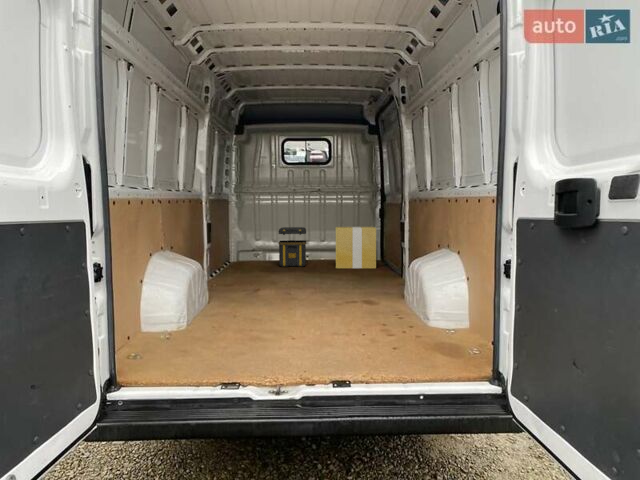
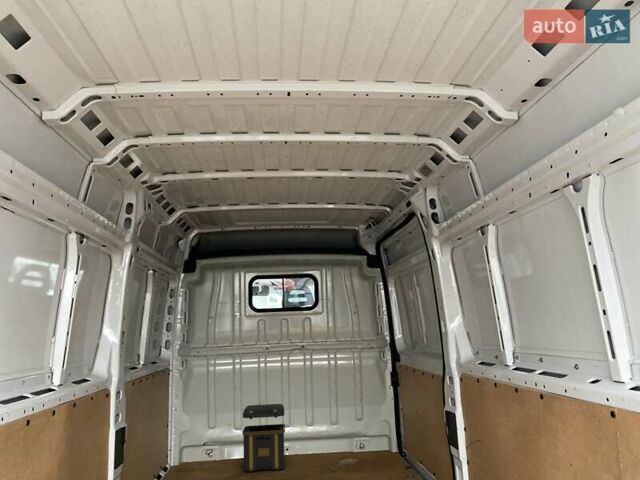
cardboard box: present [336,227,376,268] -> none [328,398,394,472]

